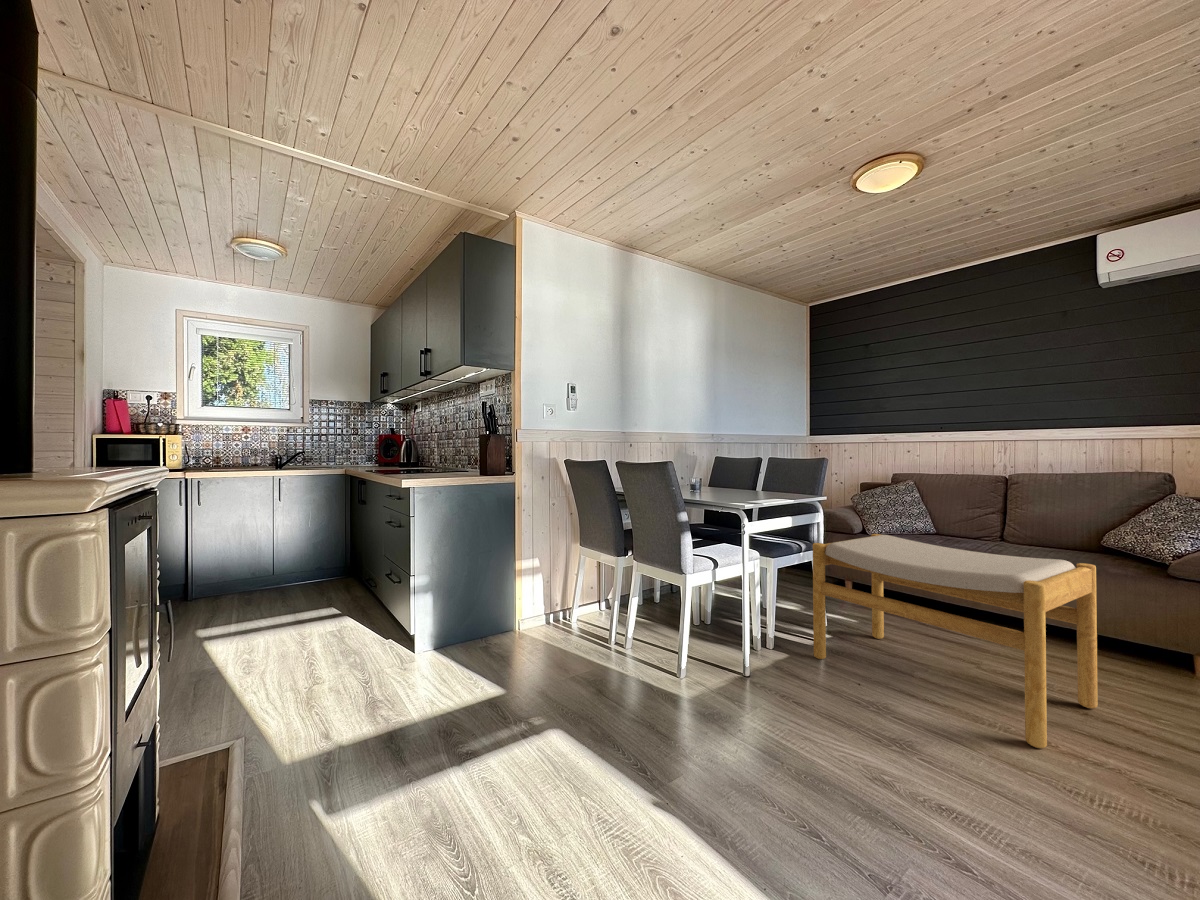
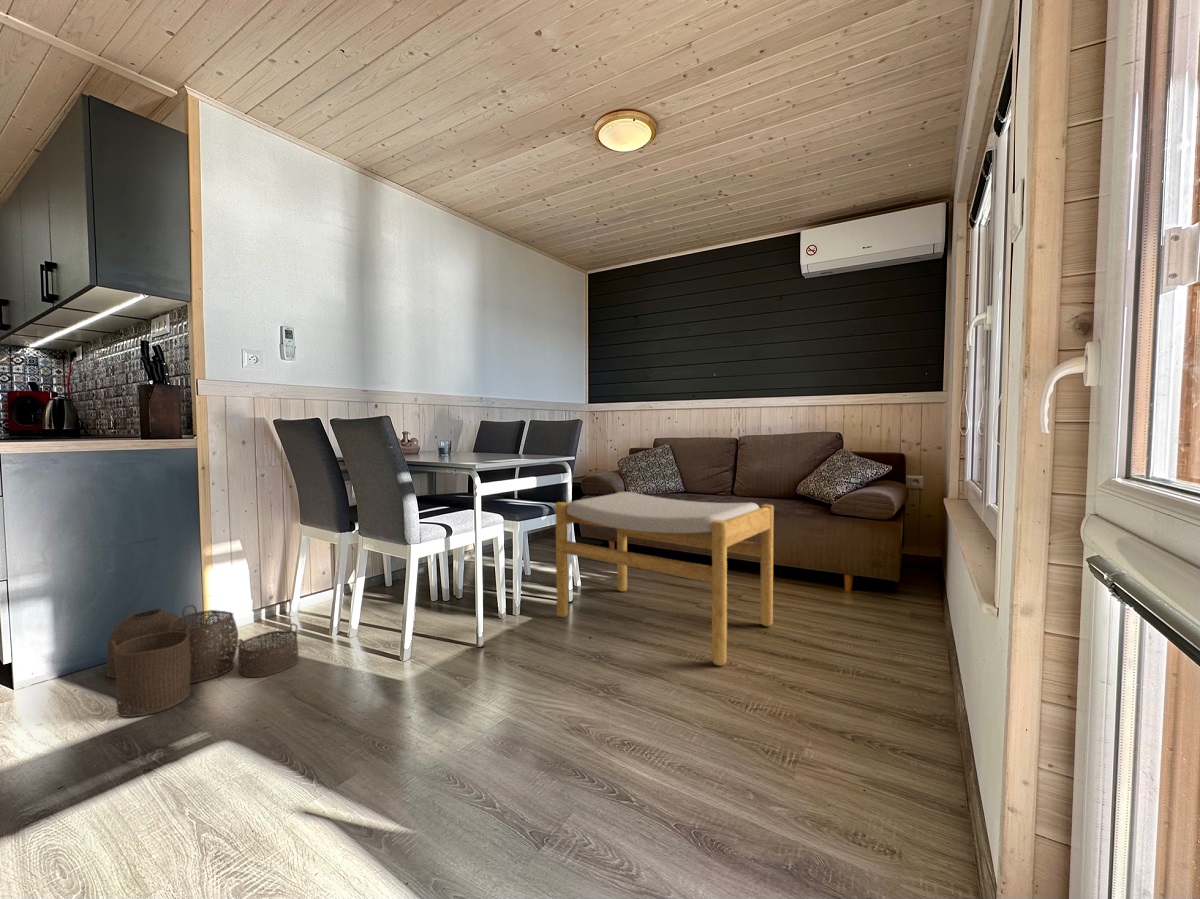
woven basket: none [462,604,592,693] -> present [107,605,299,717]

